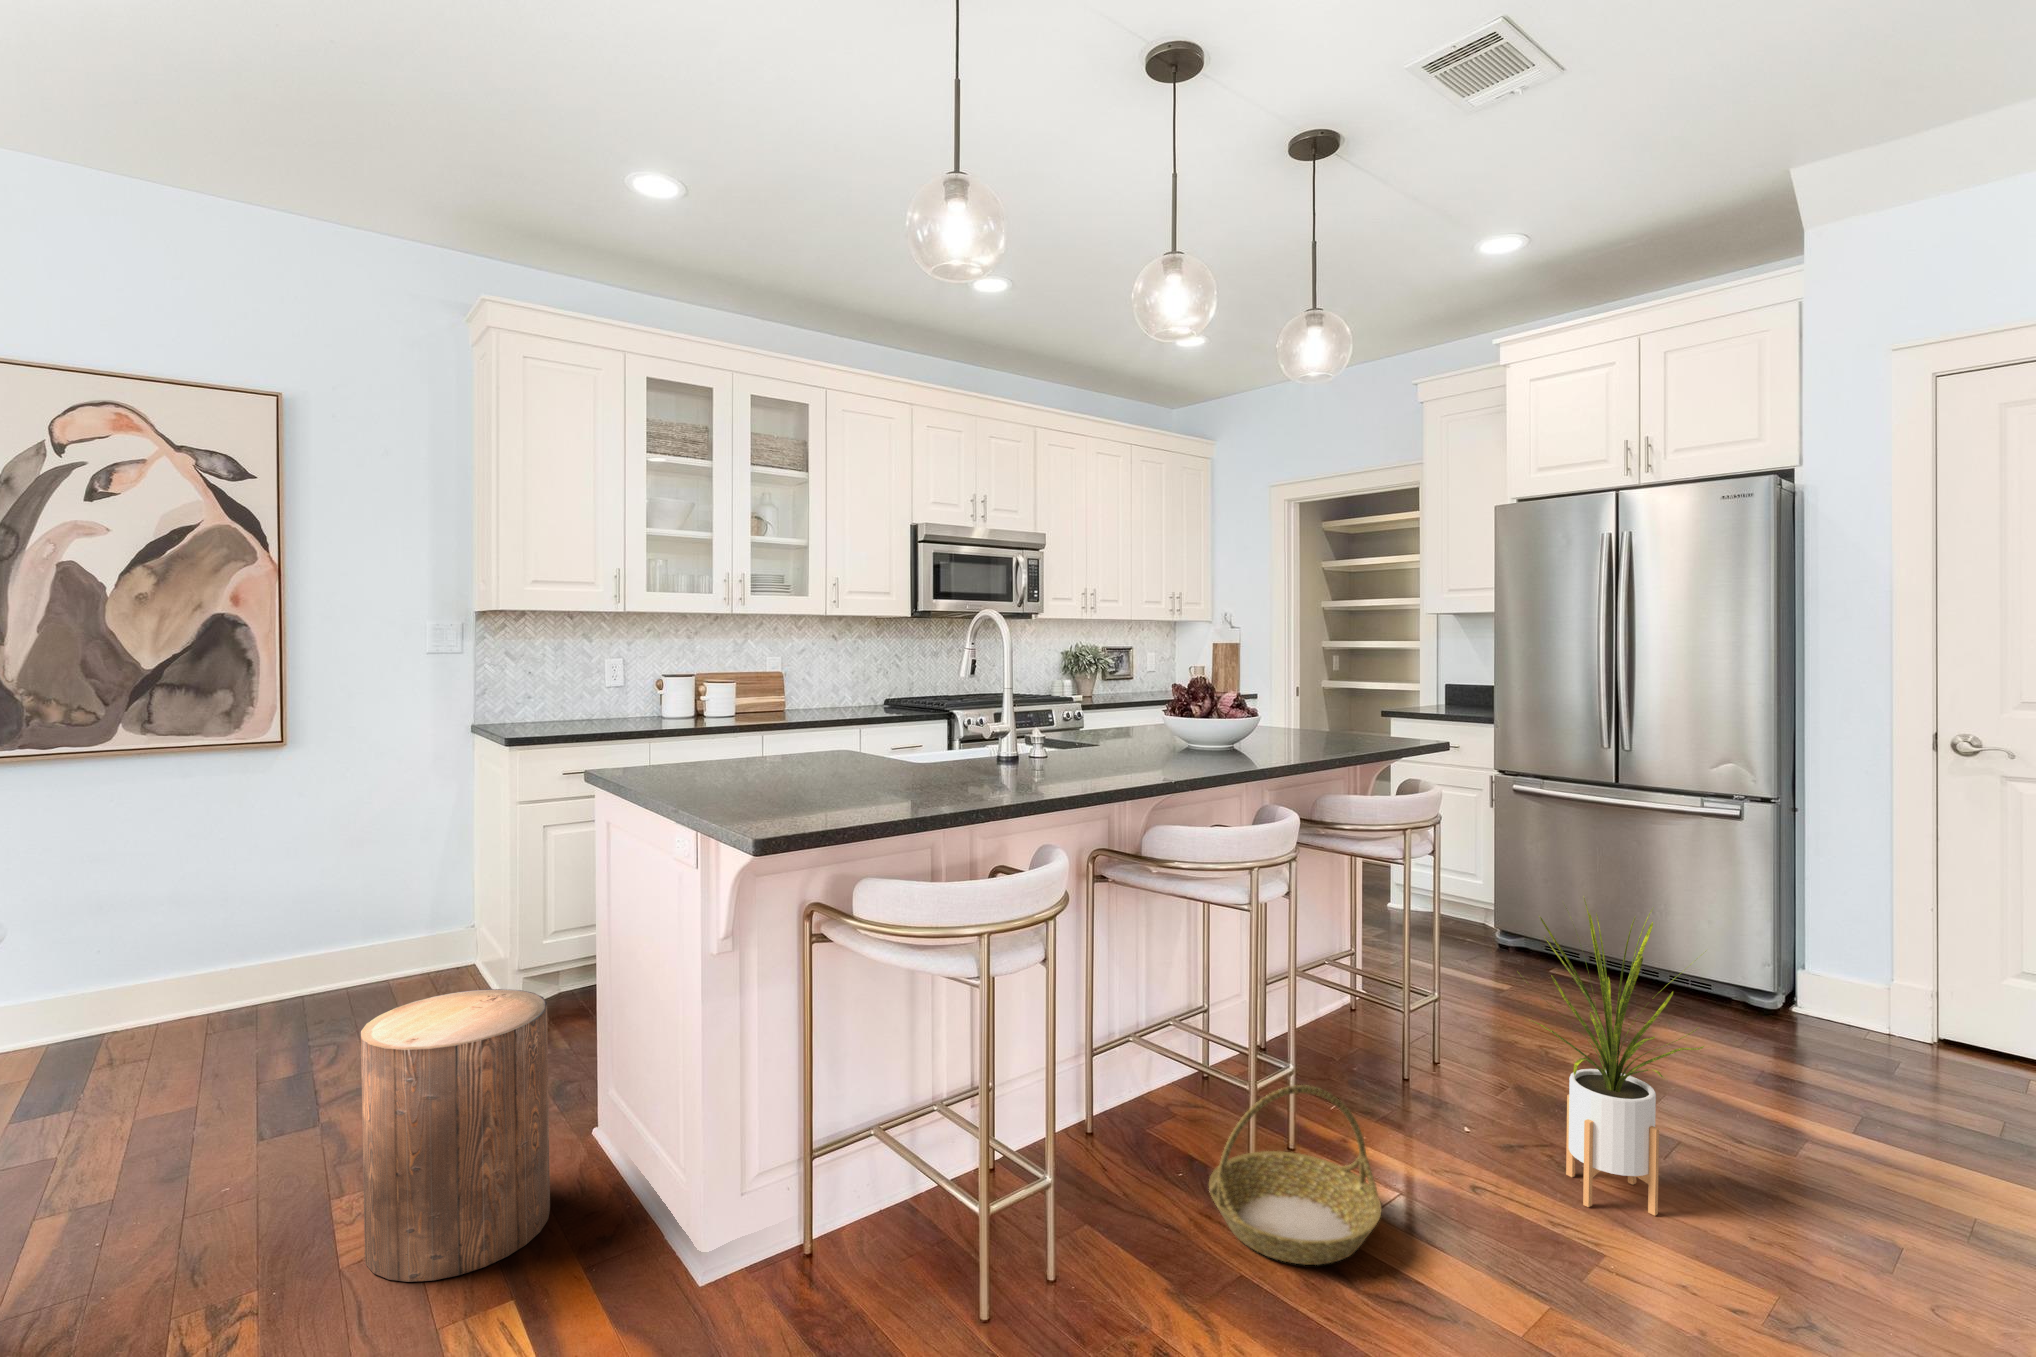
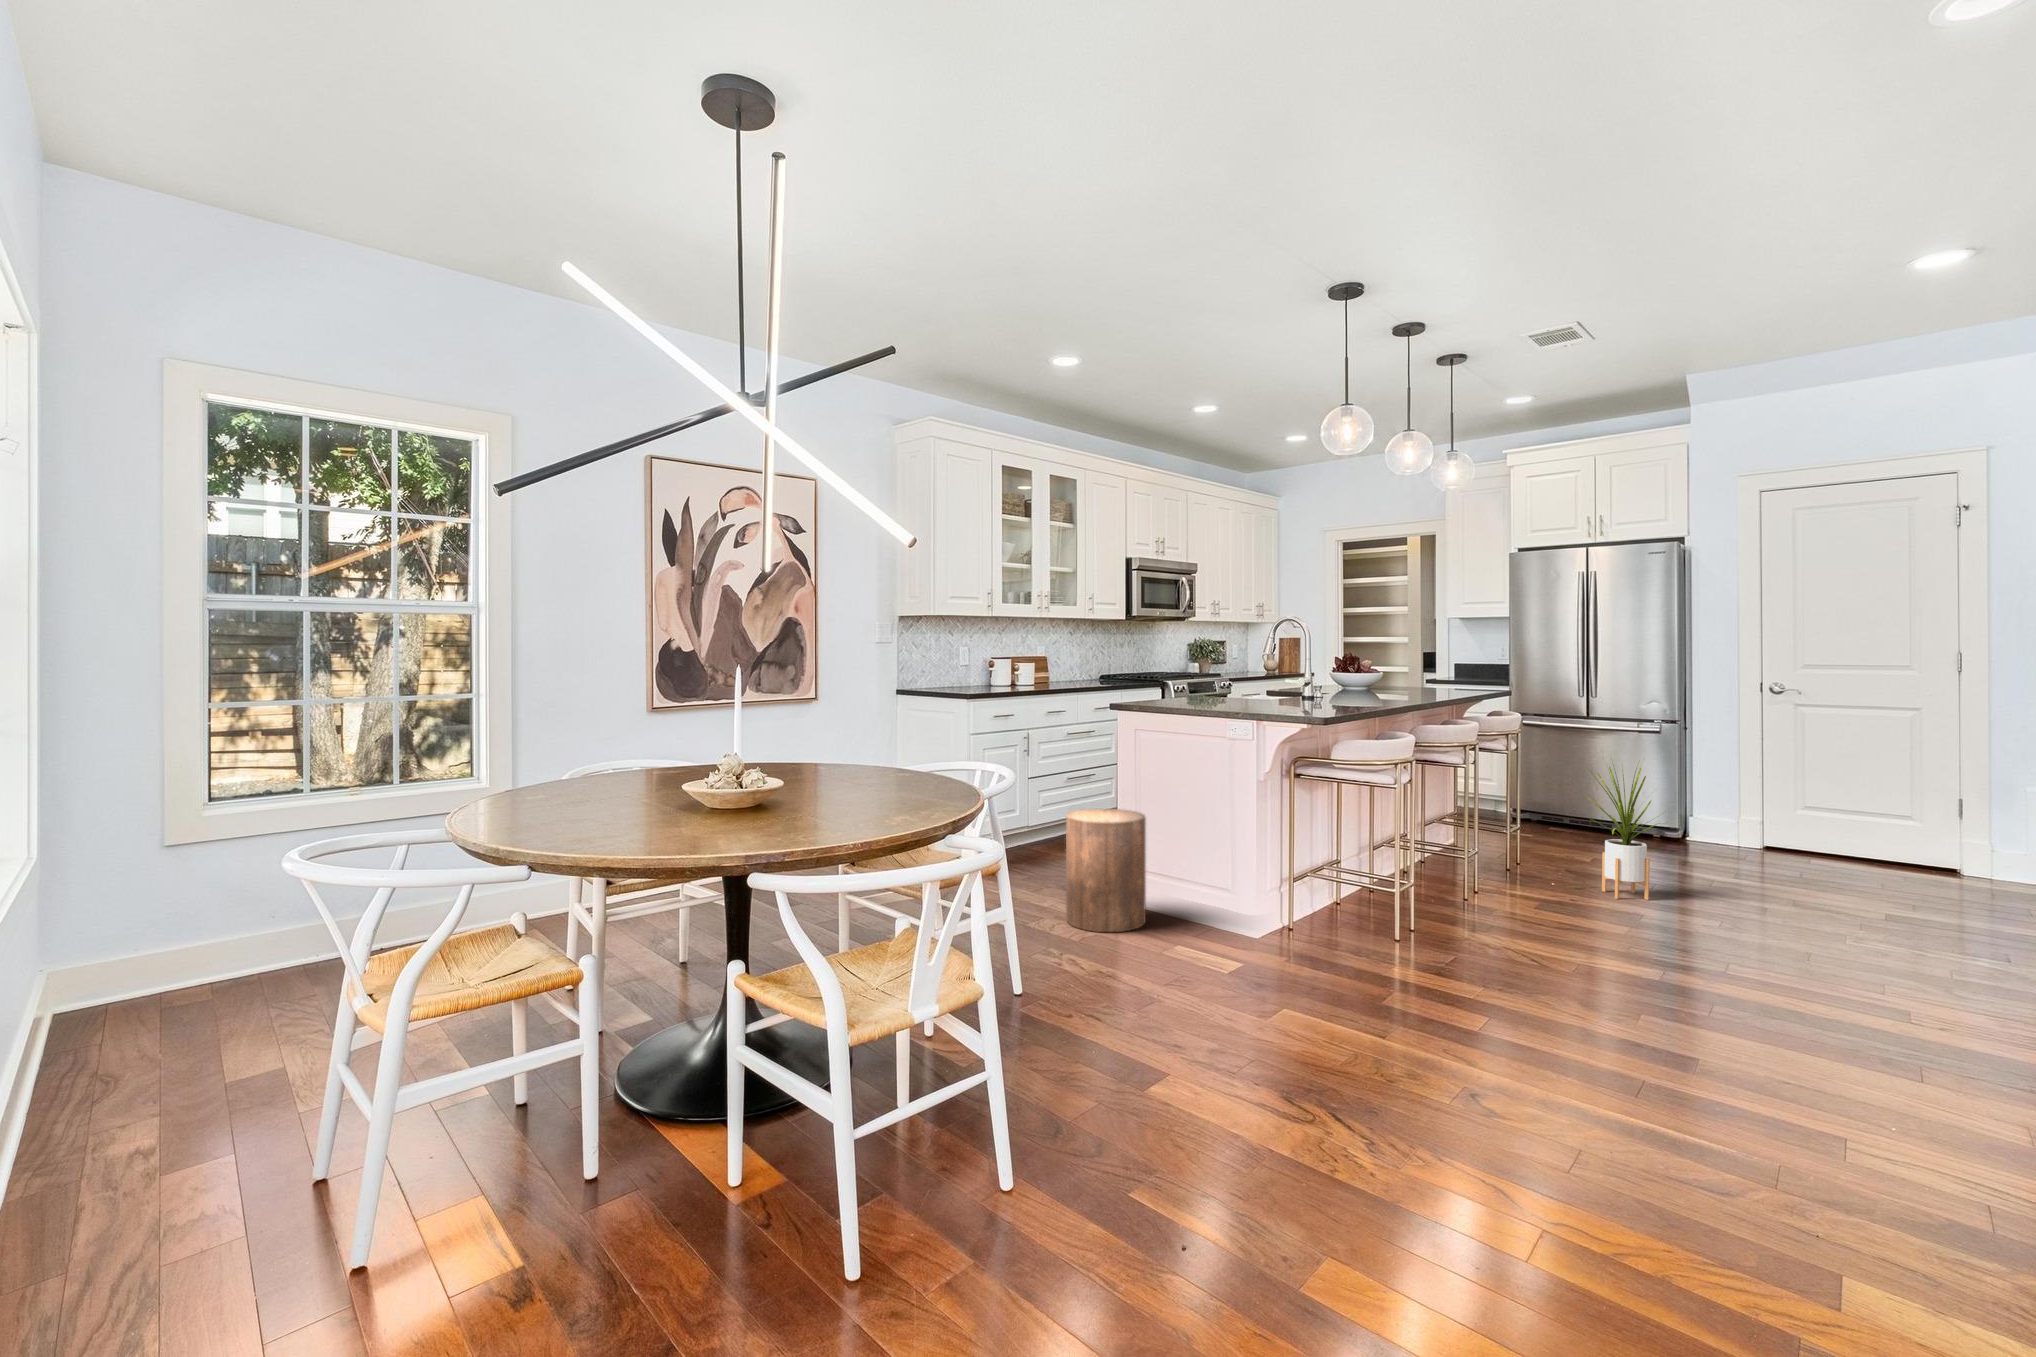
basket: present [1209,1085,1382,1265] -> none [1448,841,1536,915]

